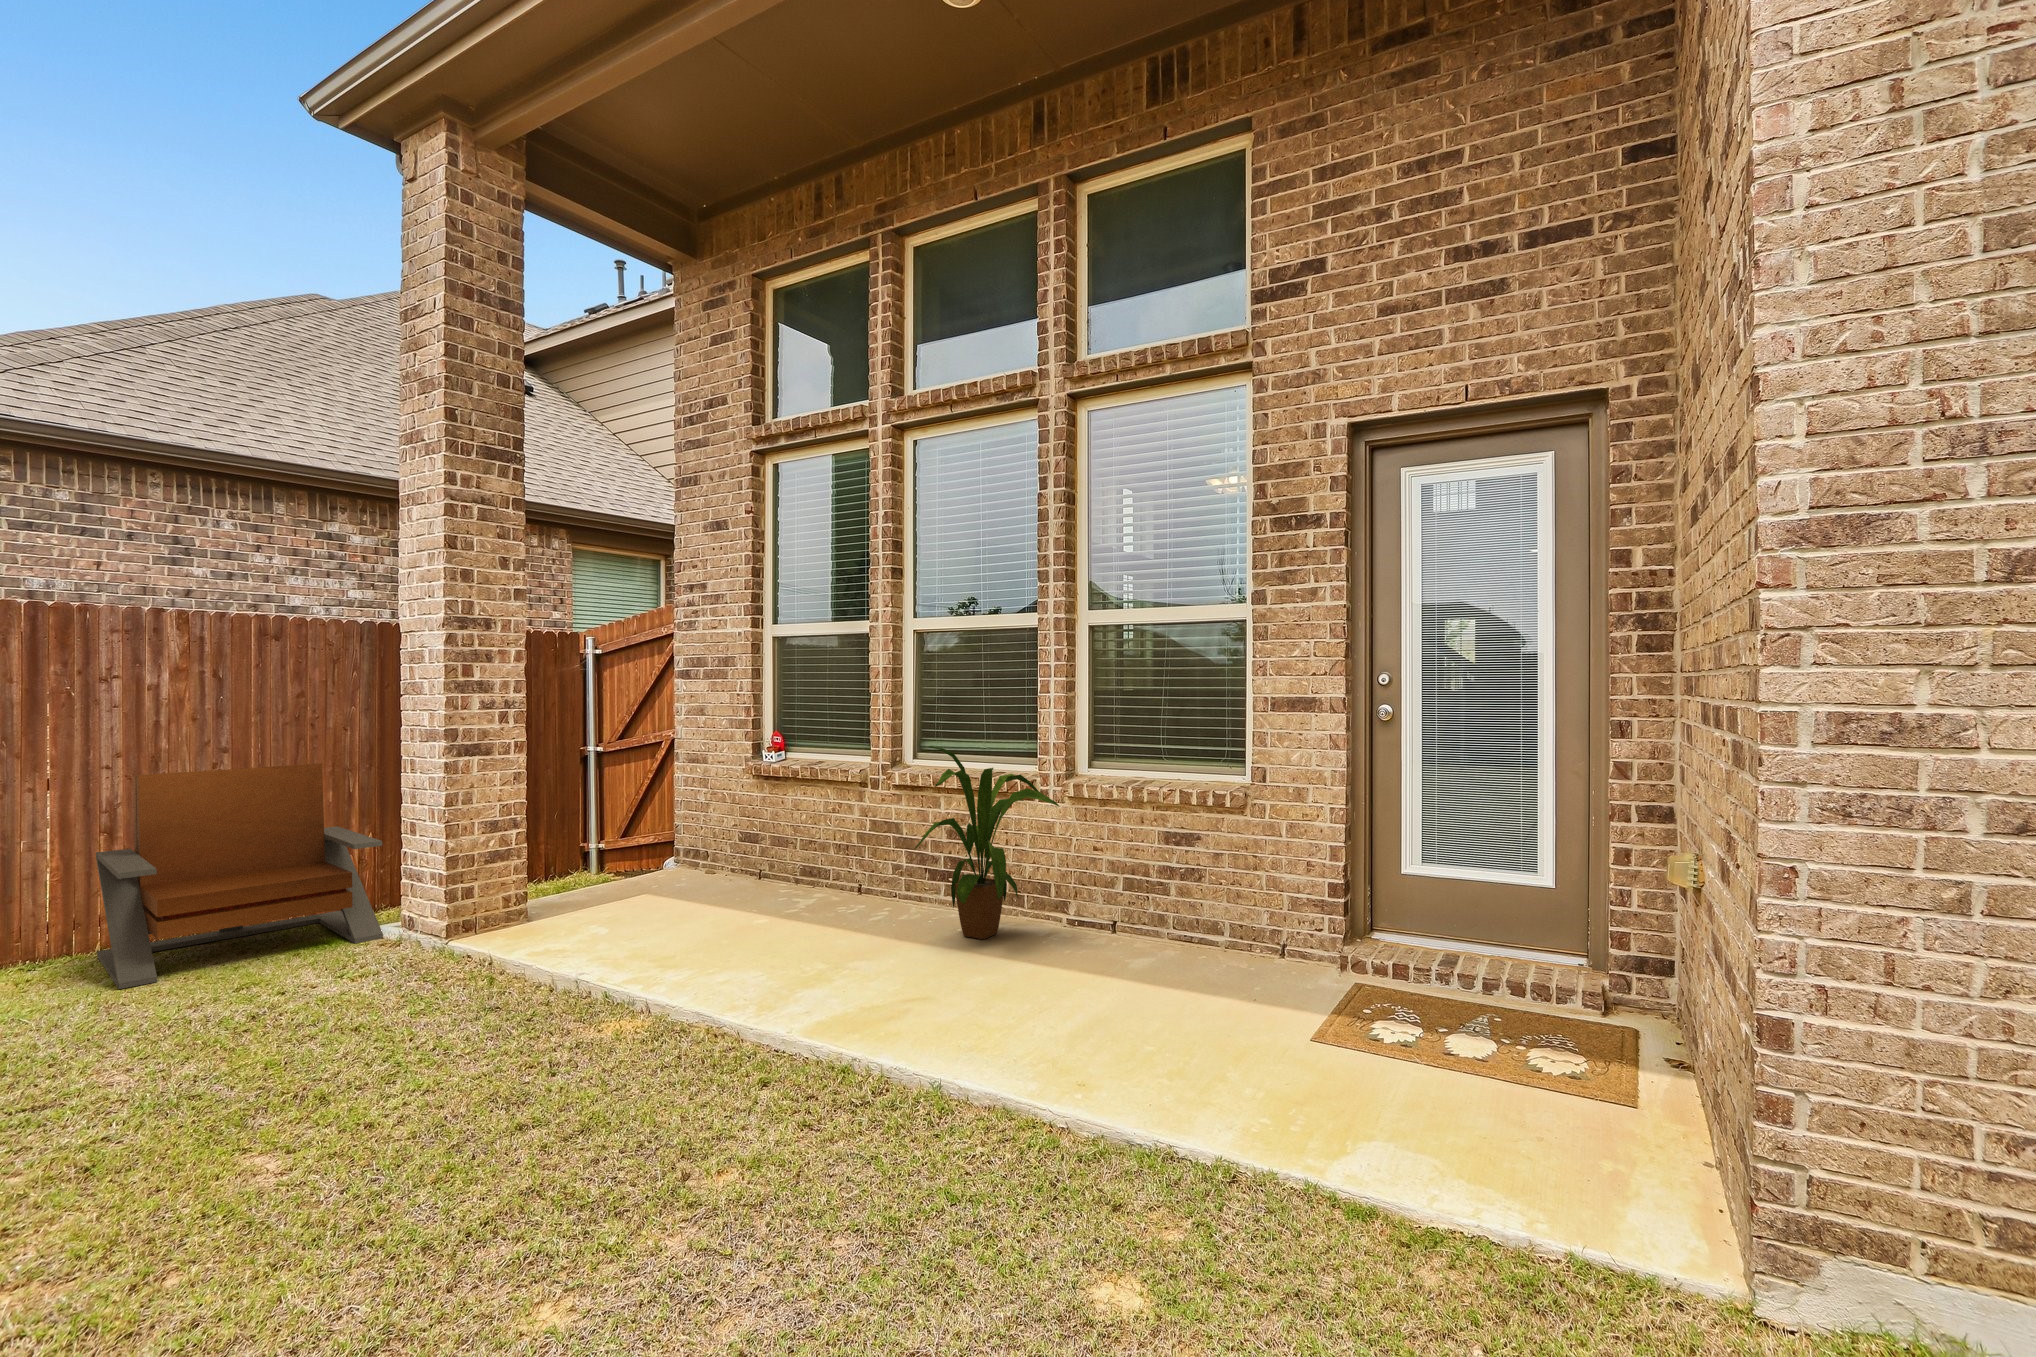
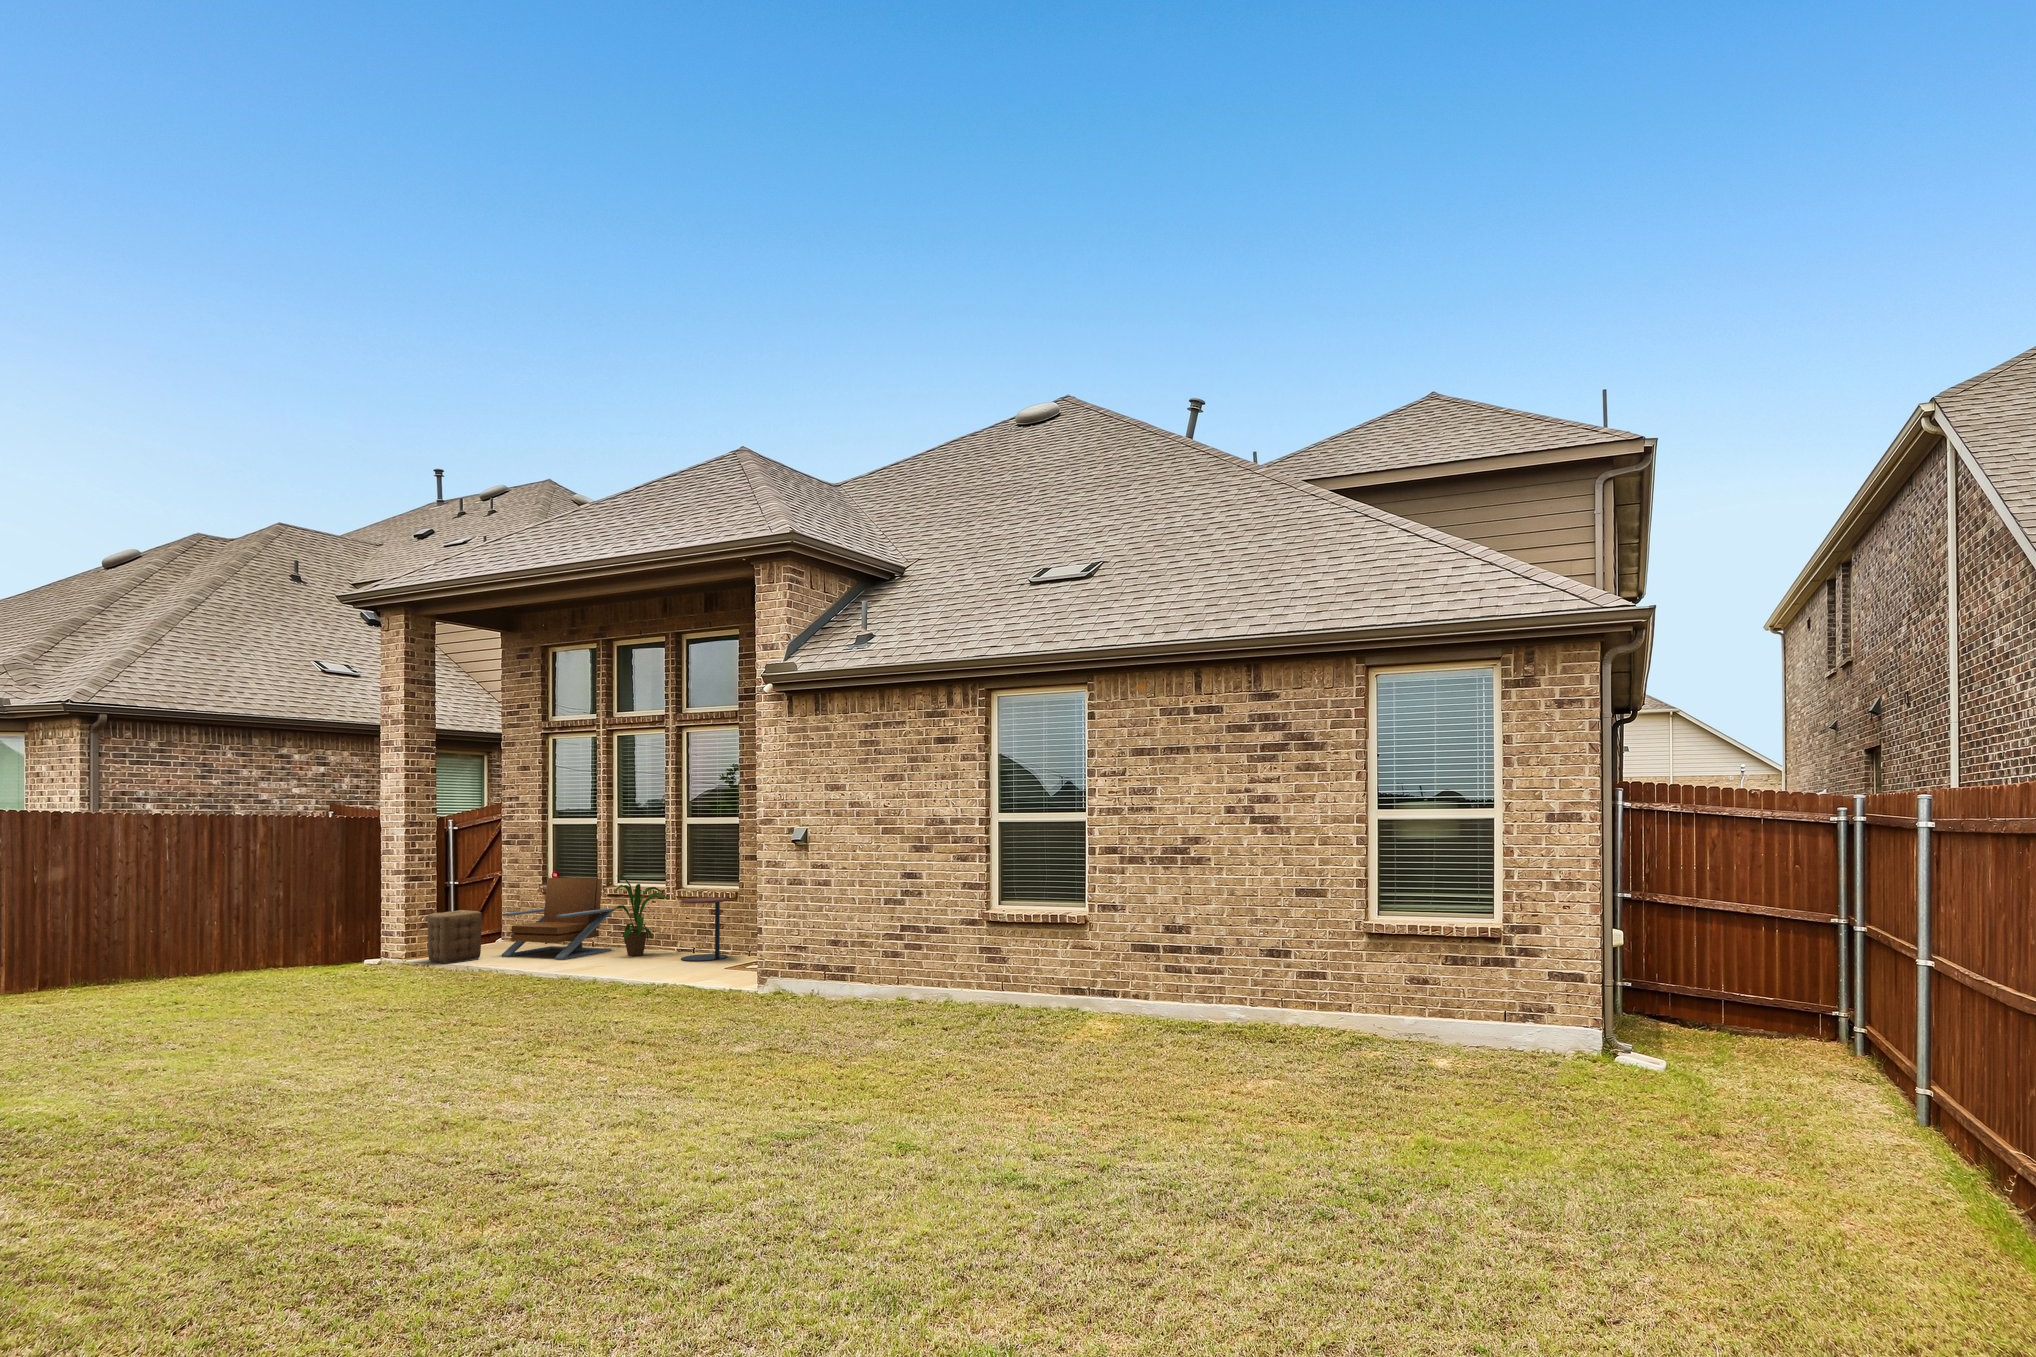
lounge chair: present [96,763,383,989] -> present [502,878,613,960]
side table: none [1114,805,1234,983] -> present [681,897,727,961]
ottoman: none [502,816,626,950] -> present [428,910,482,963]

